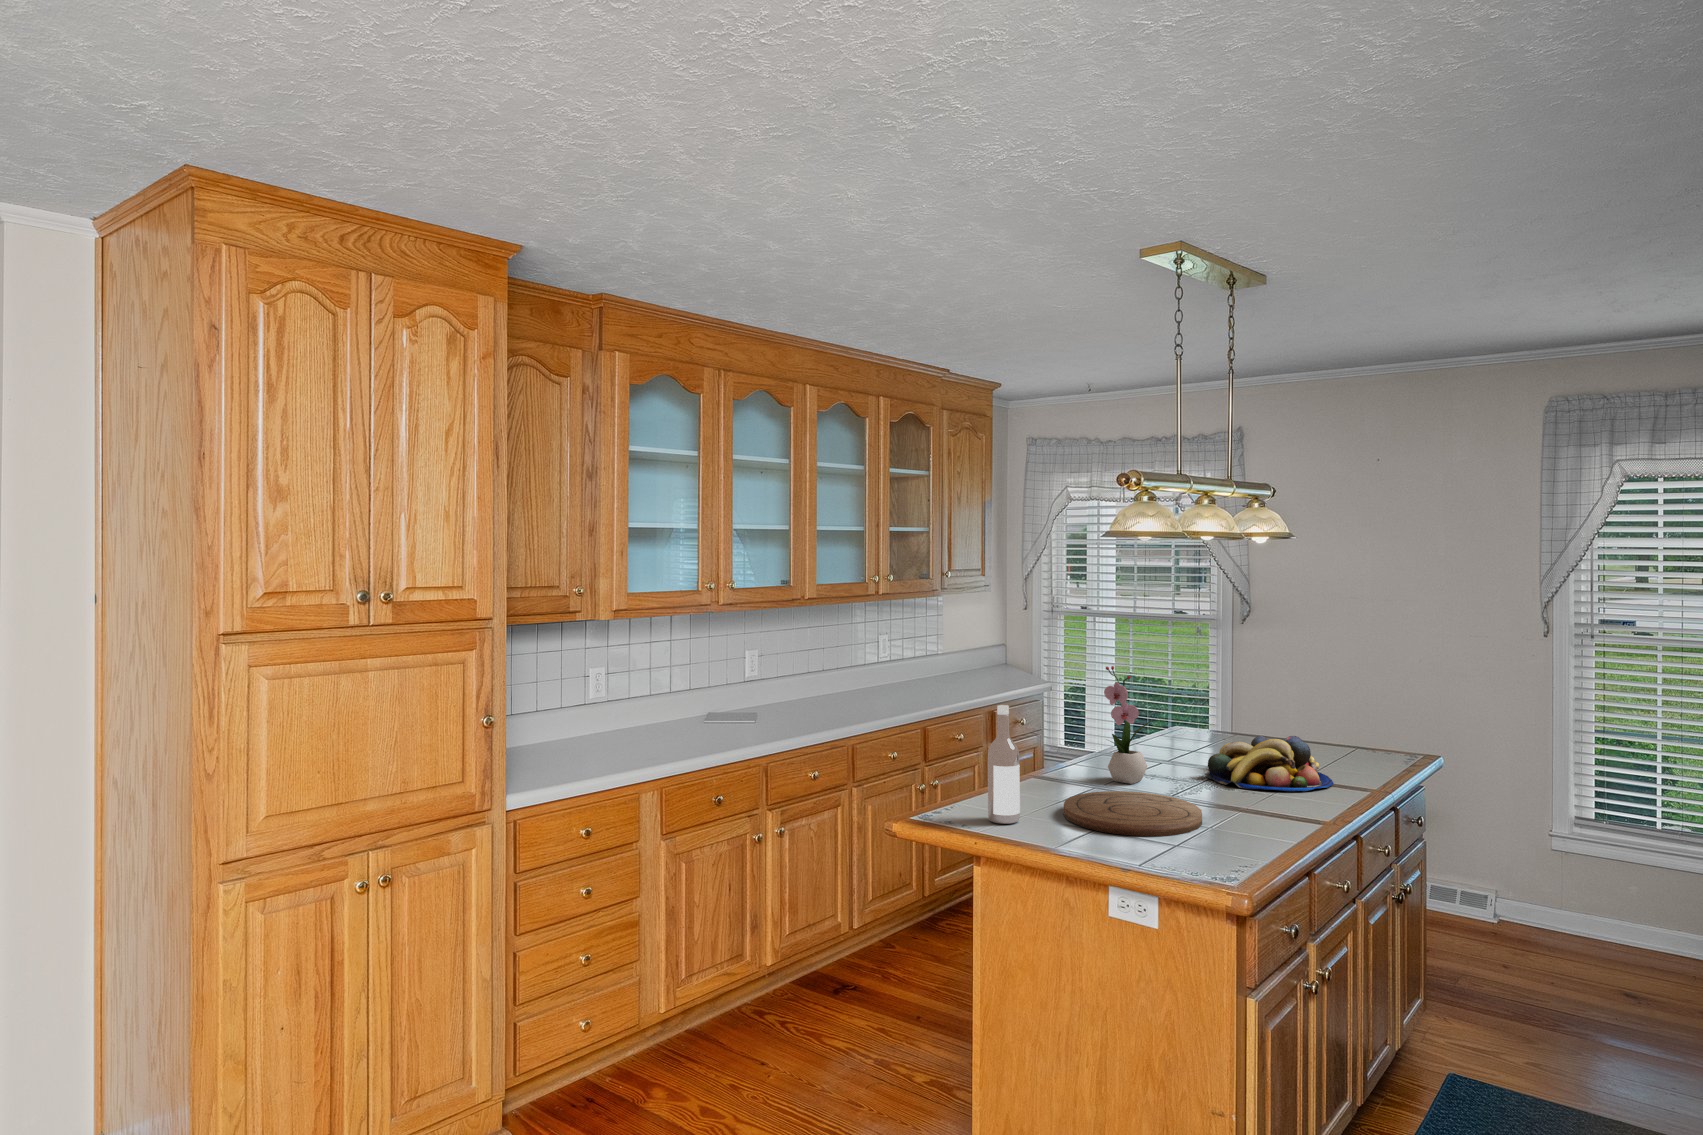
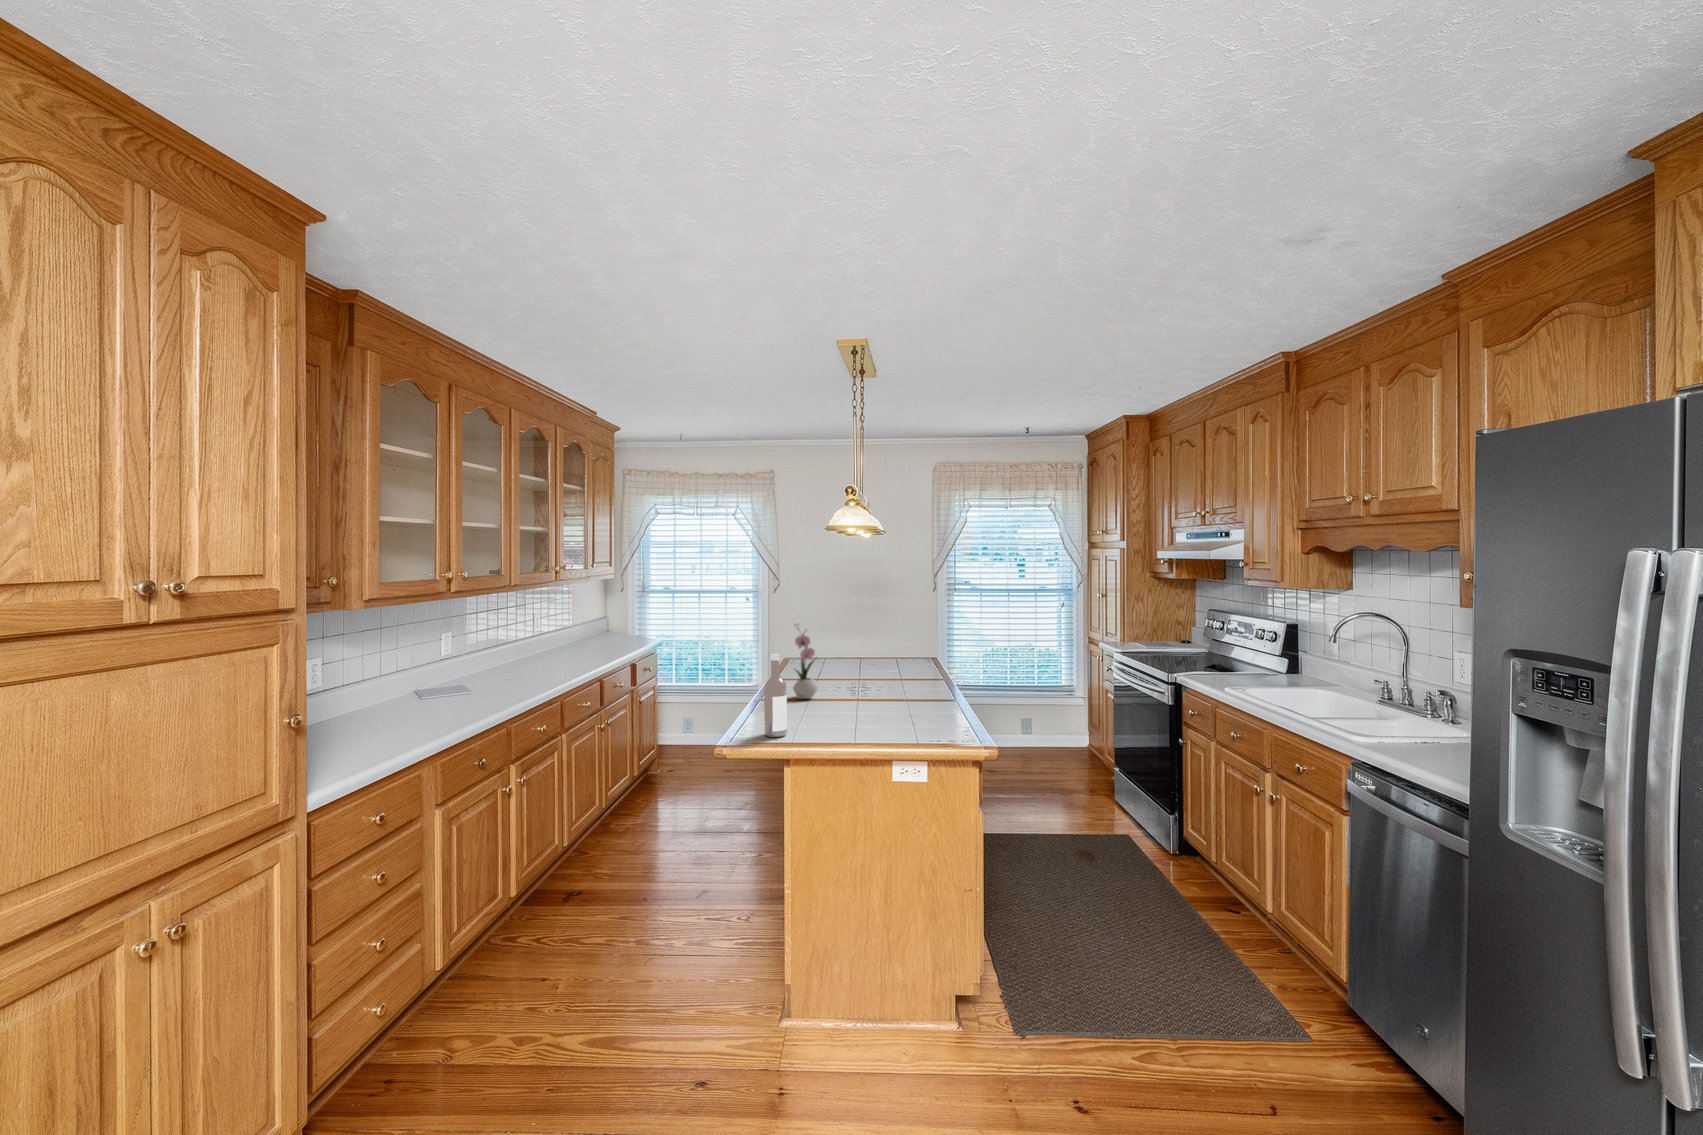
fruit bowl: present [1207,736,1333,791] -> none [841,658,909,692]
cutting board: present [1064,791,1202,836] -> none [801,702,888,730]

